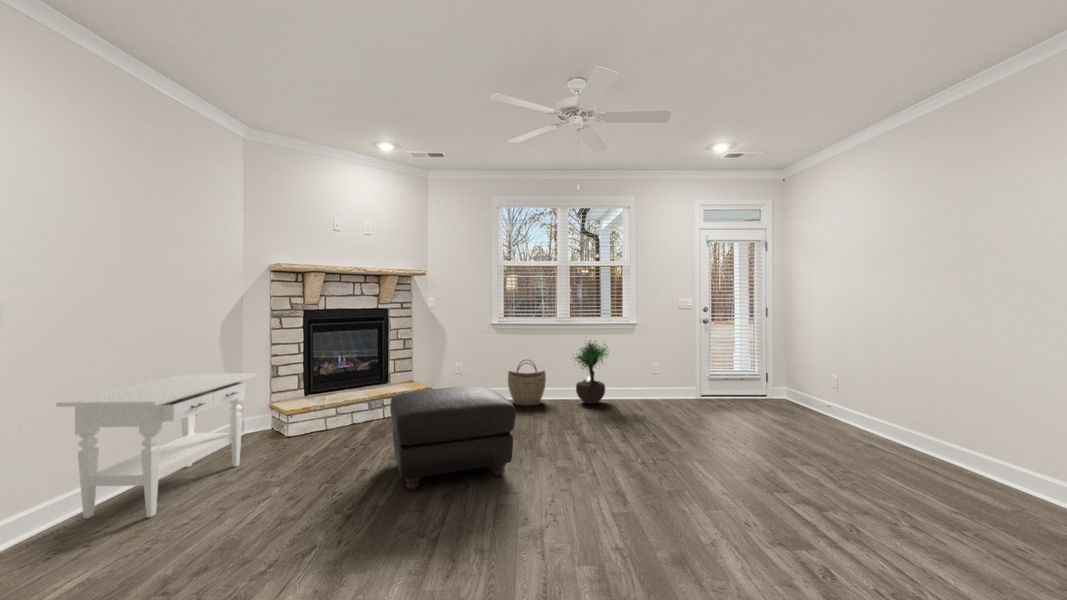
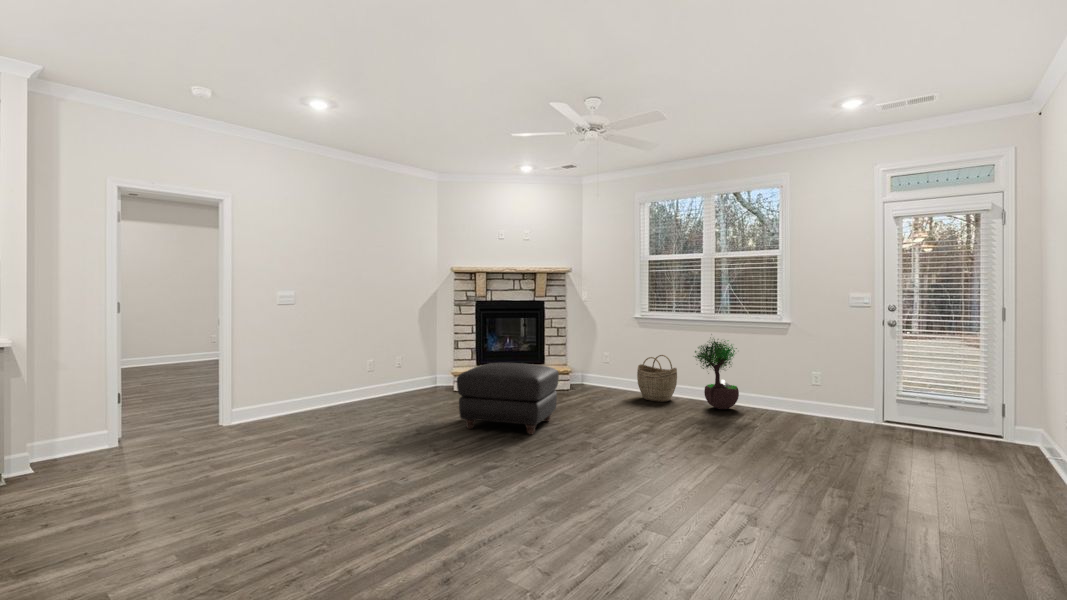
side table: present [56,373,256,519] -> none [325,340,423,413]

